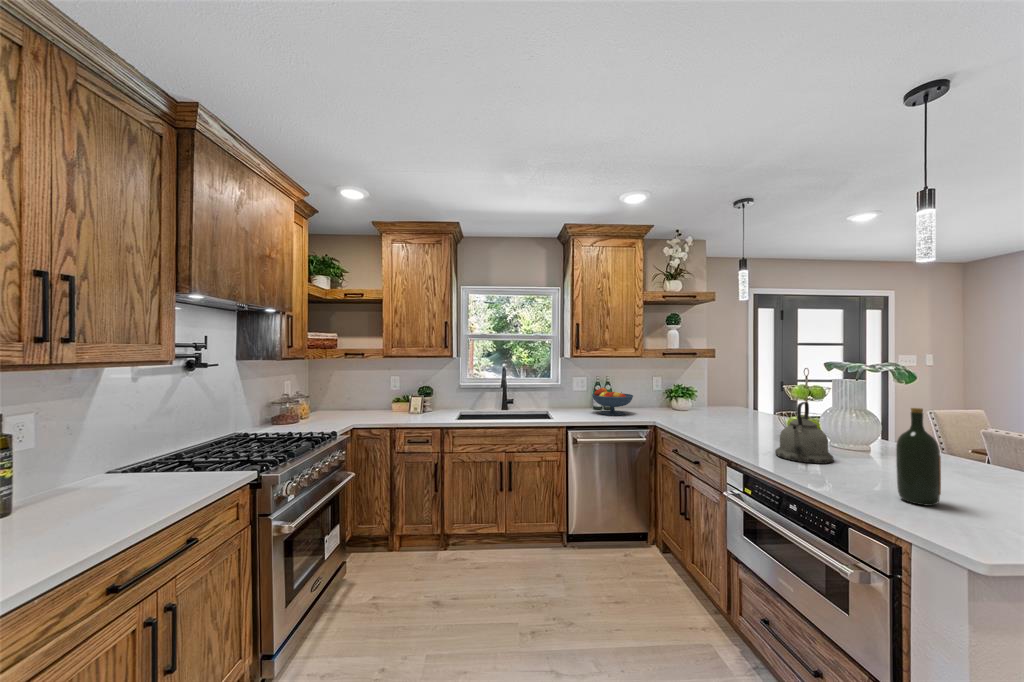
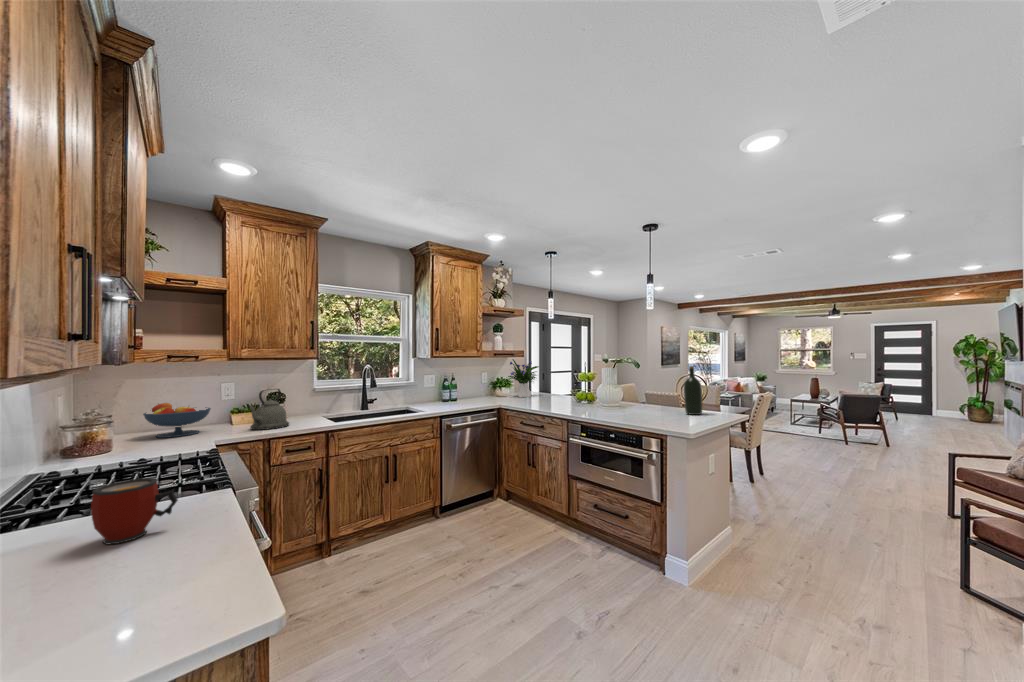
flower arrangement: none [677,363,730,416] -> present [508,359,539,397]
fruit bowl: present [592,388,633,415] -> present [143,403,211,438]
kettle: present [775,402,834,464] -> present [248,389,289,430]
mug: none [115,460,166,505] -> present [91,478,178,544]

